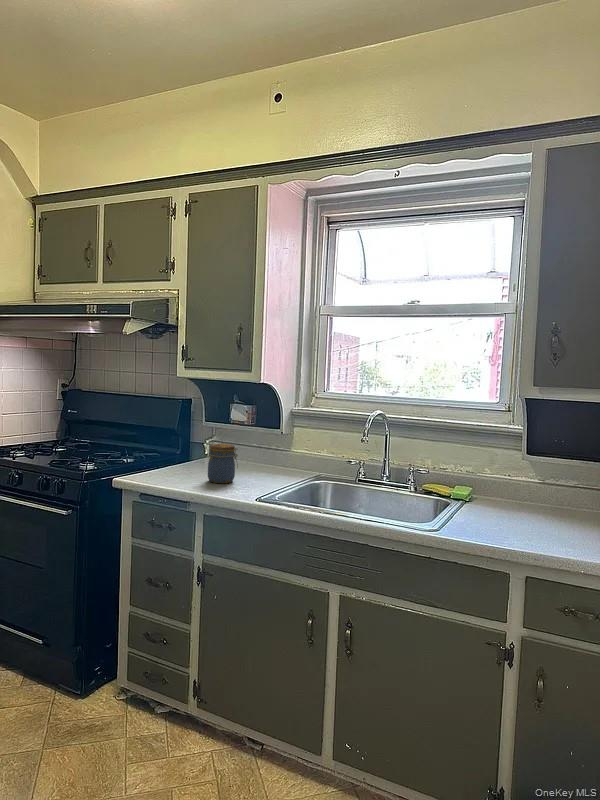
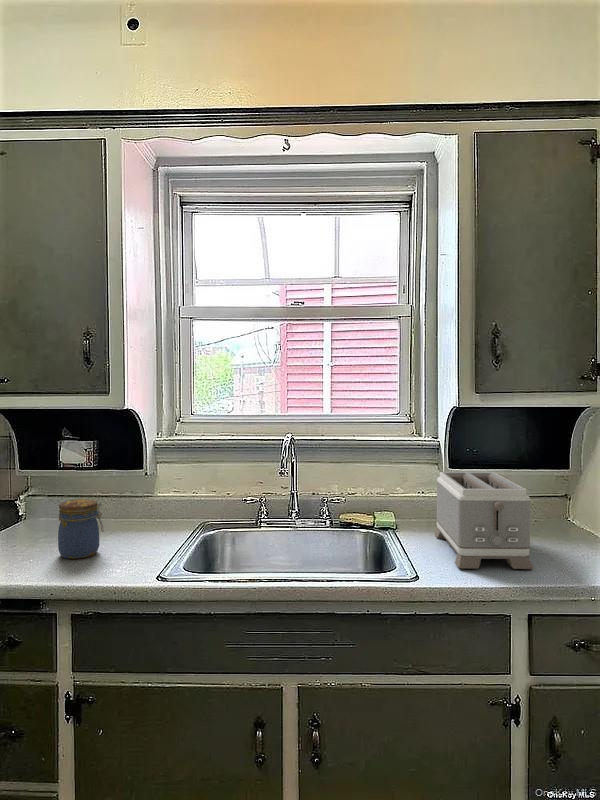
toaster: none [481,454,559,541] -> present [434,472,533,569]

